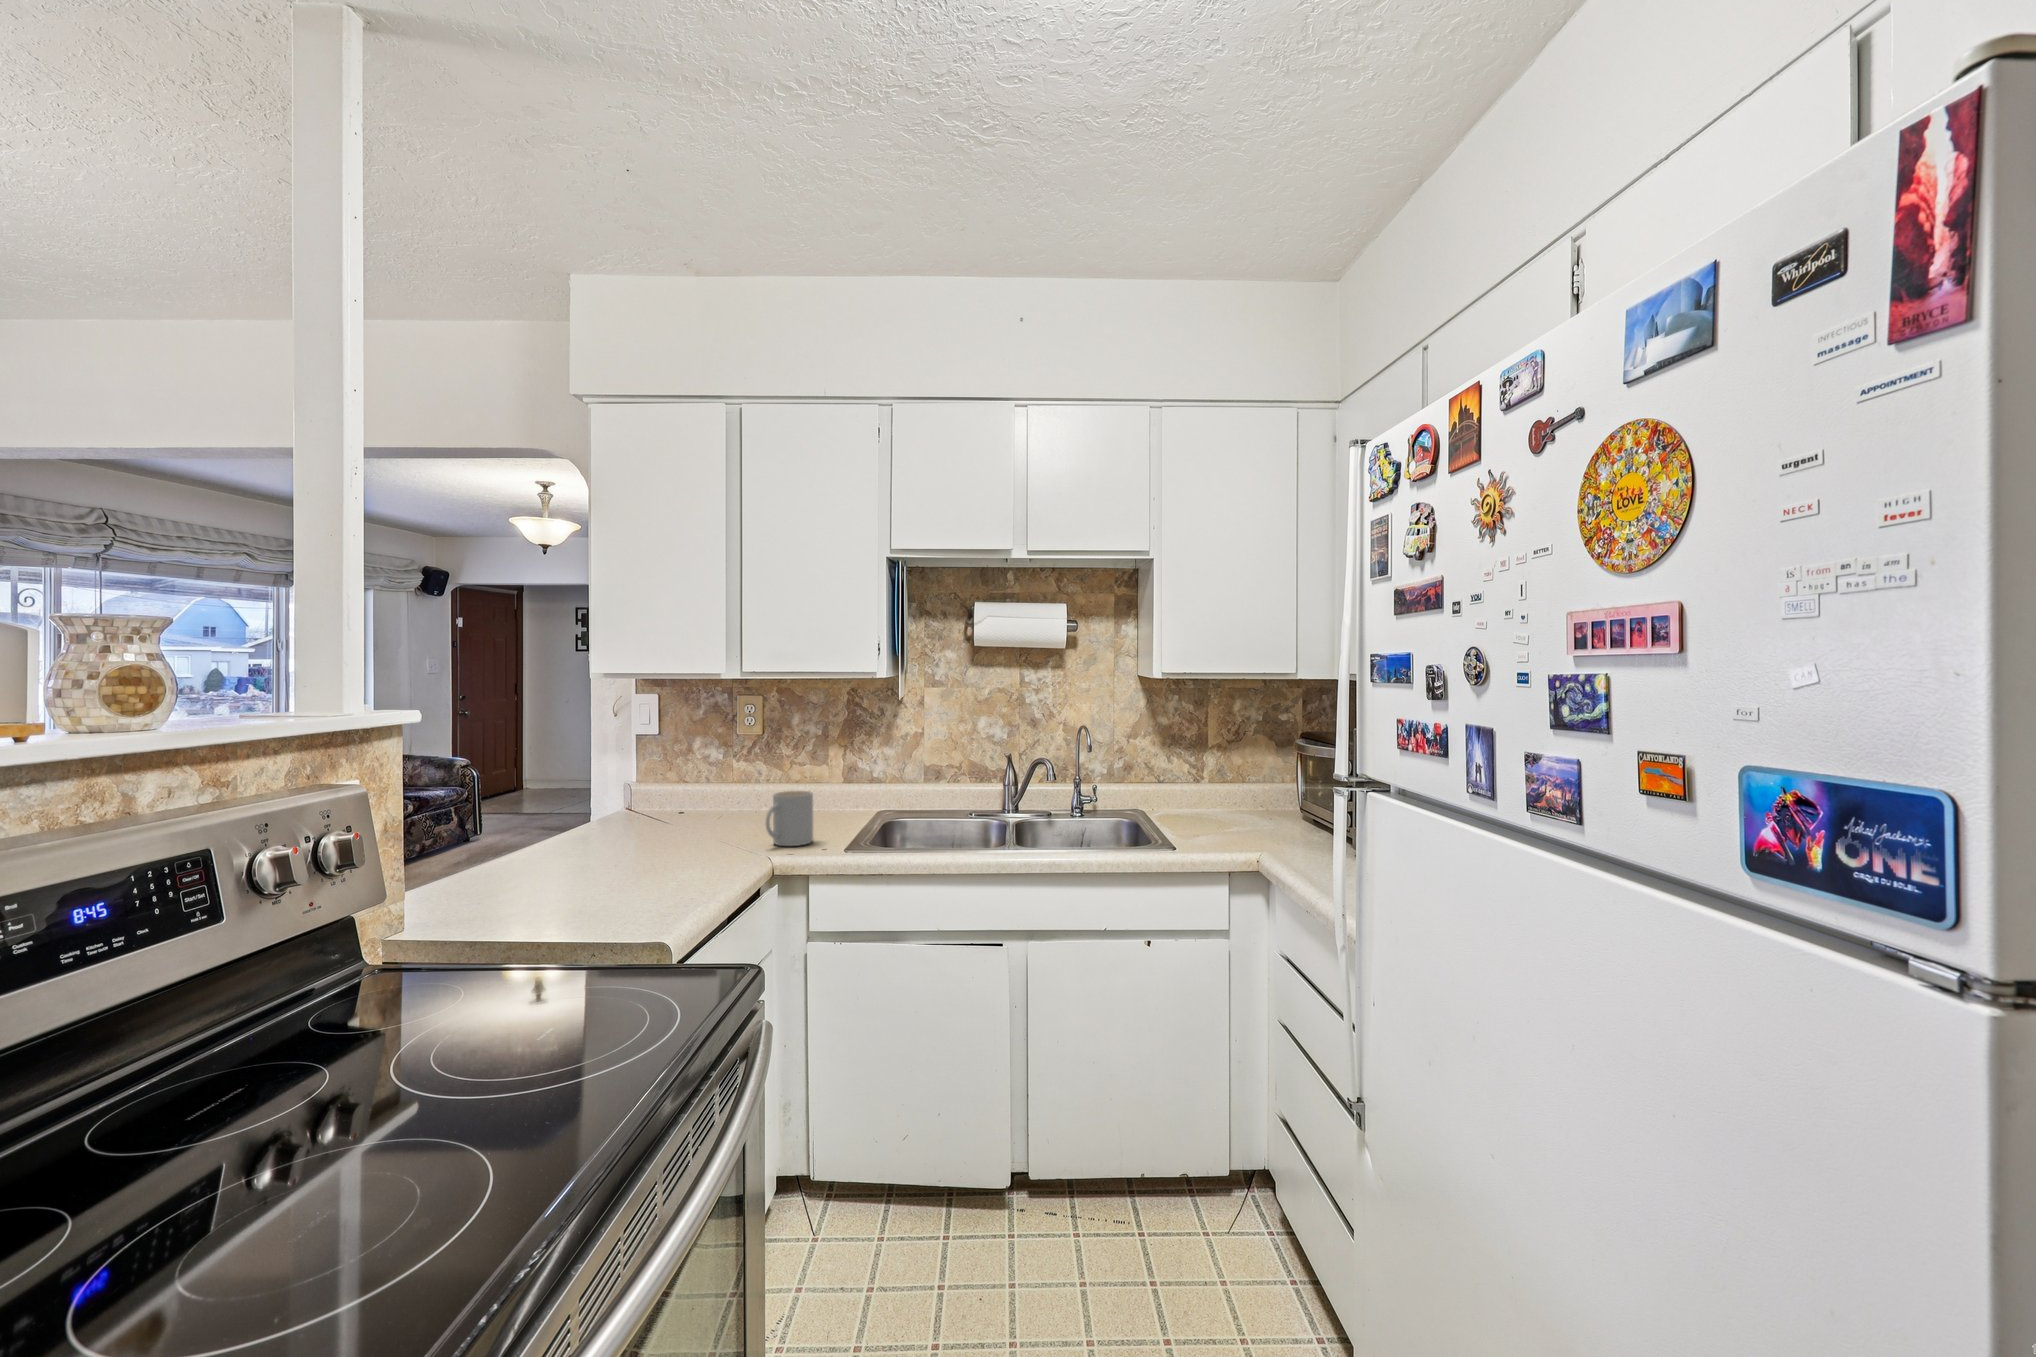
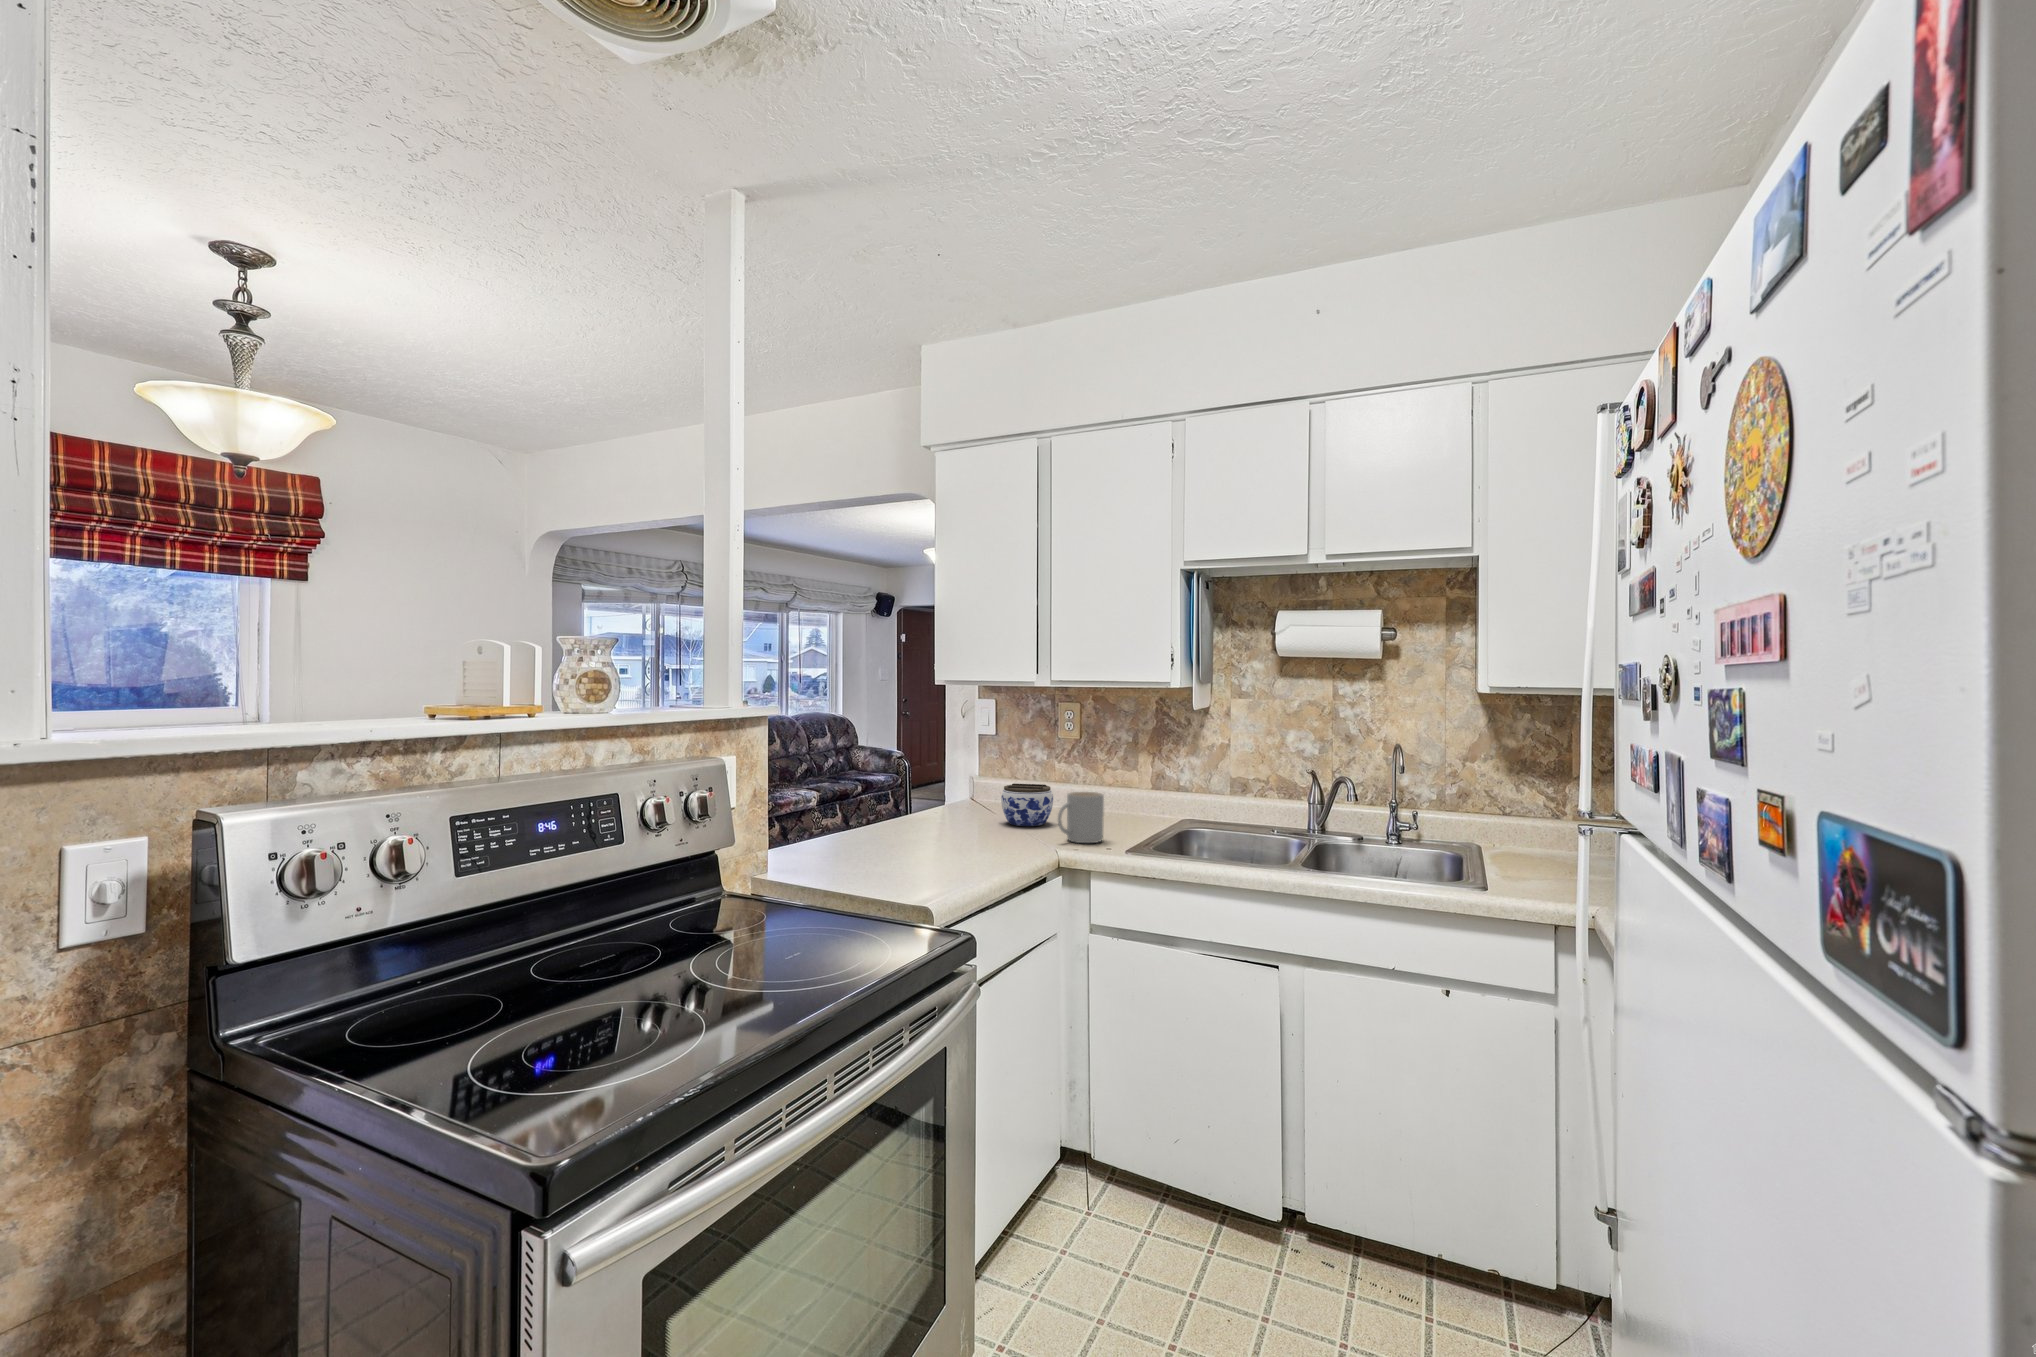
jar: none [685,786,745,834] -> present [1001,783,1053,826]

